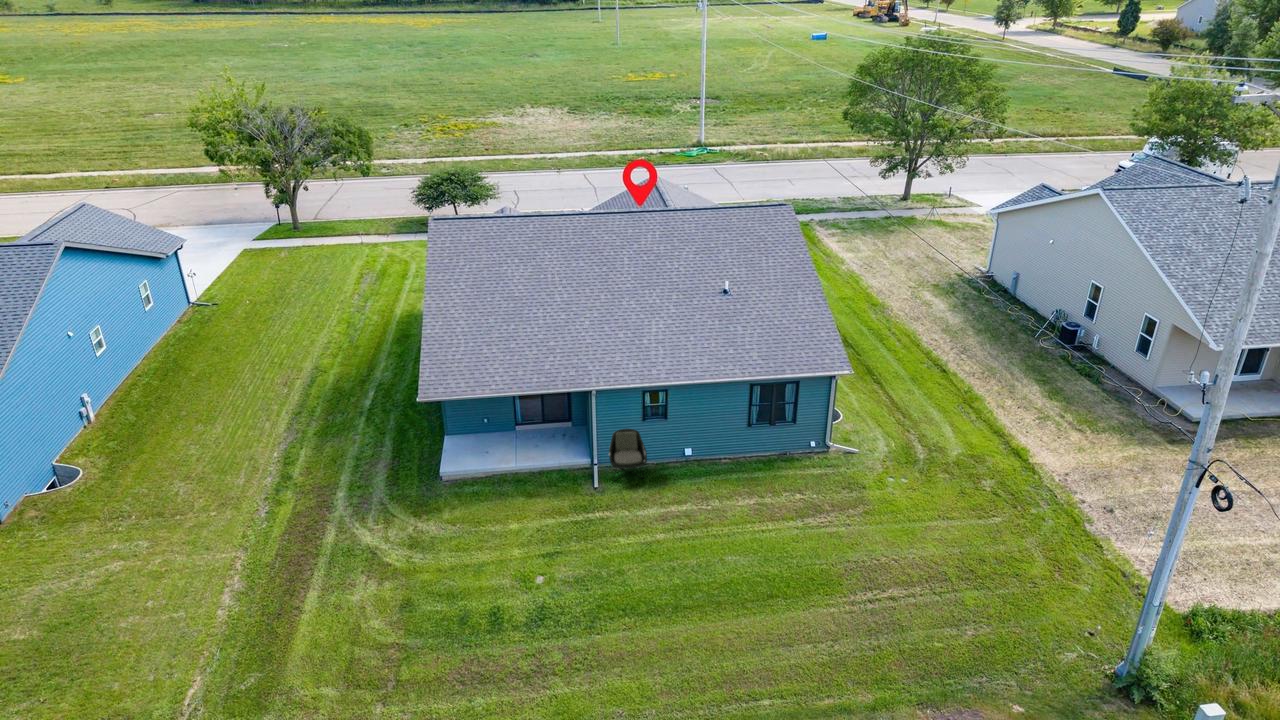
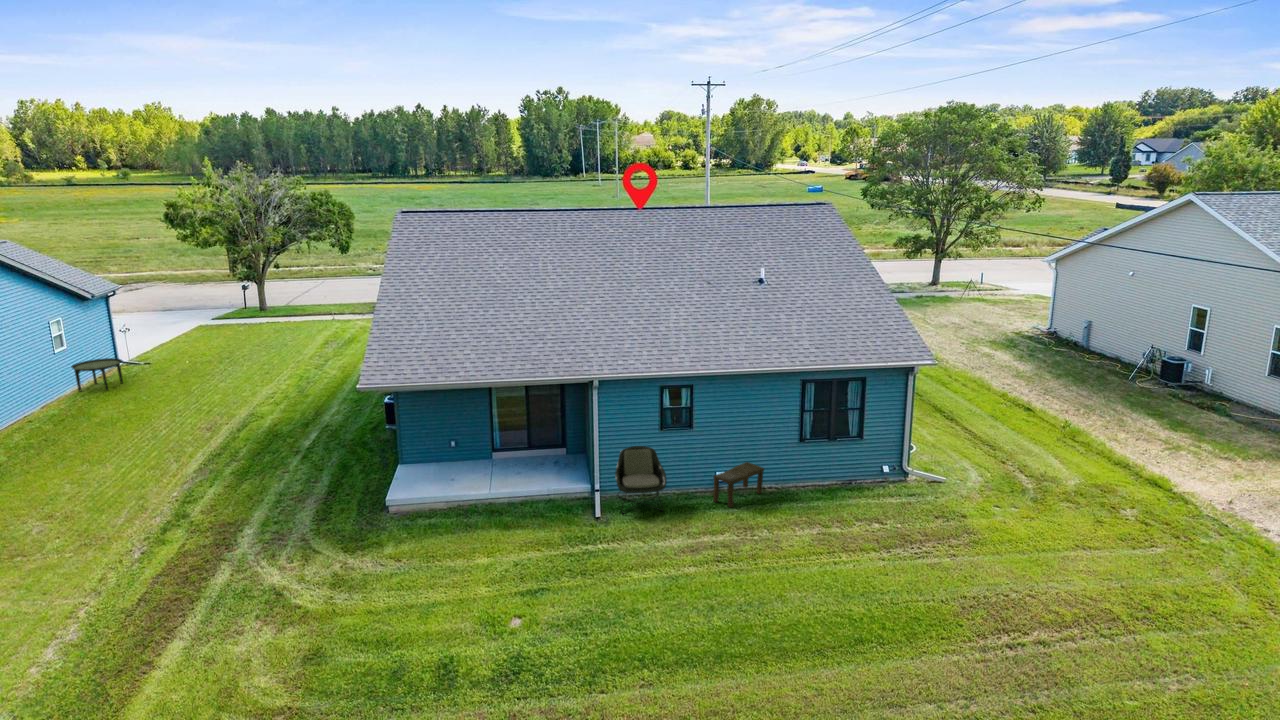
round table: none [160,308,202,339] -> present [71,358,123,391]
bench: none [682,438,721,476] -> present [713,462,764,508]

